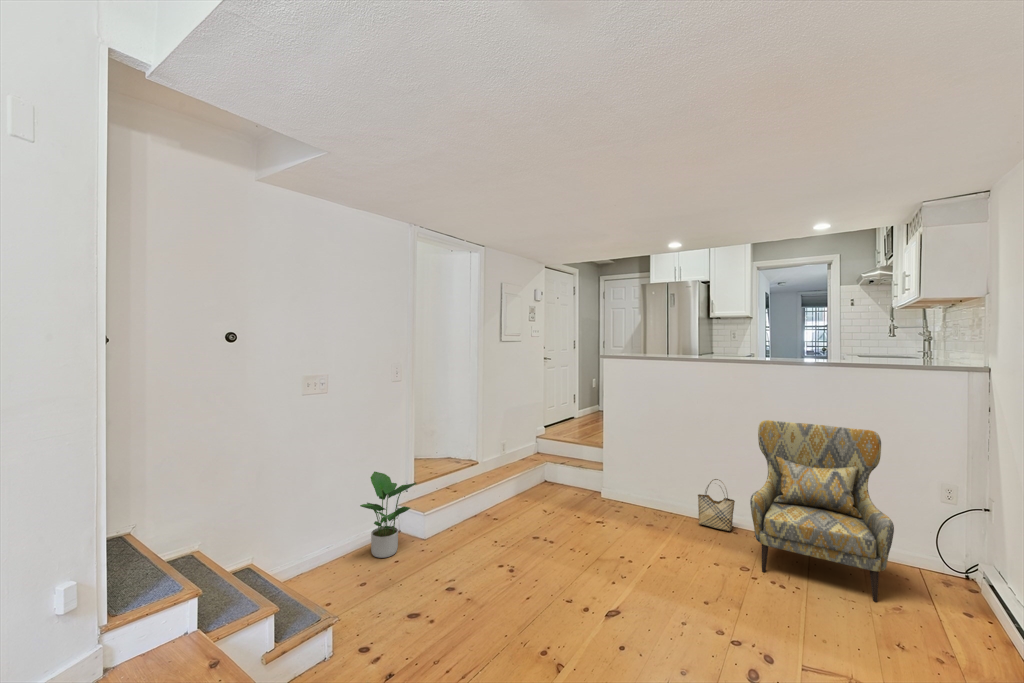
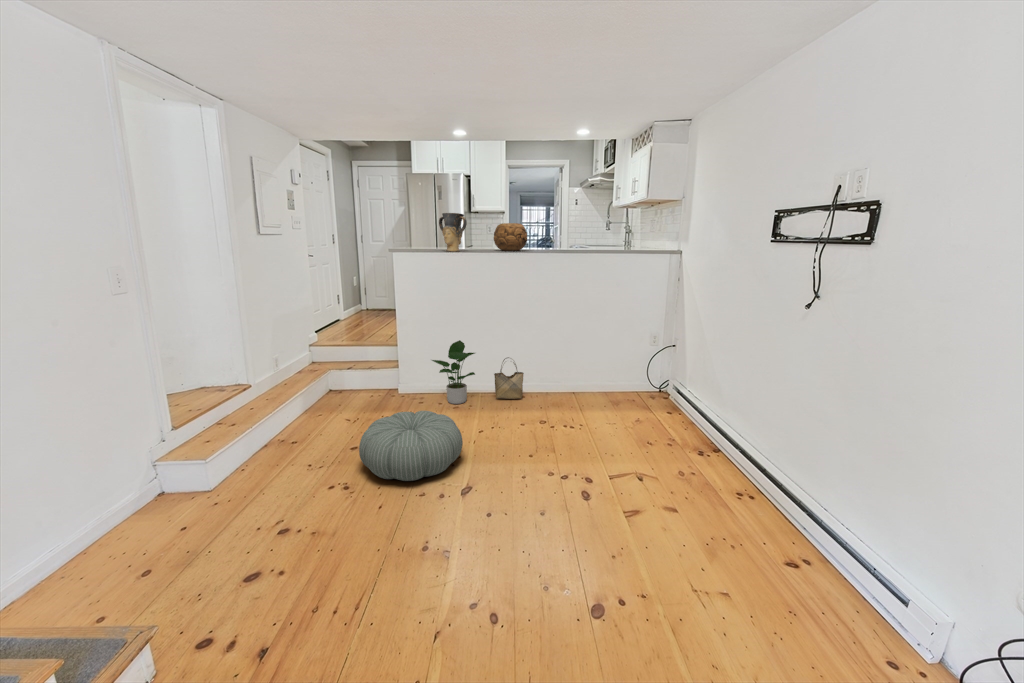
vase: none [648,325,673,361] -> present [439,213,467,251]
decorative bowl: none [708,334,749,362] -> present [494,223,527,251]
armchair: present [750,420,894,602] -> none [543,300,639,422]
potted plant: present [360,472,416,558] -> present [432,340,475,404]
pouf: none [530,511,627,585] -> present [359,411,463,481]

